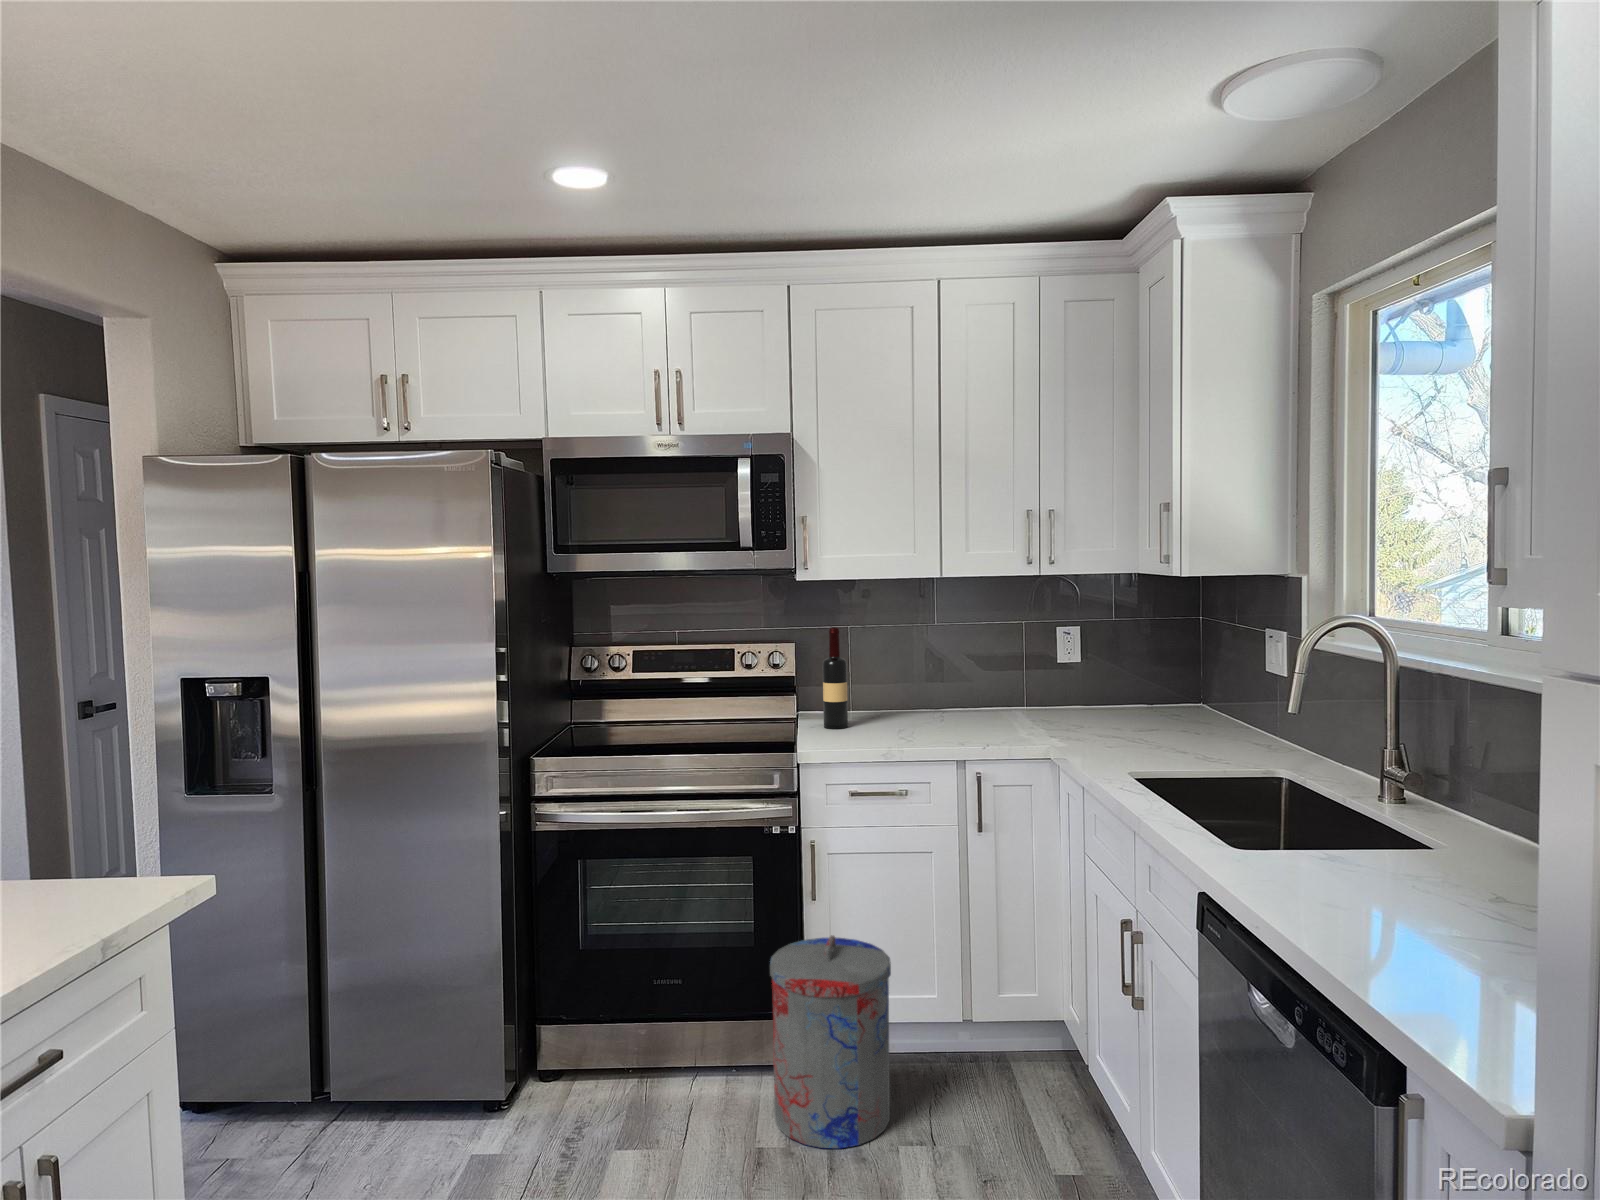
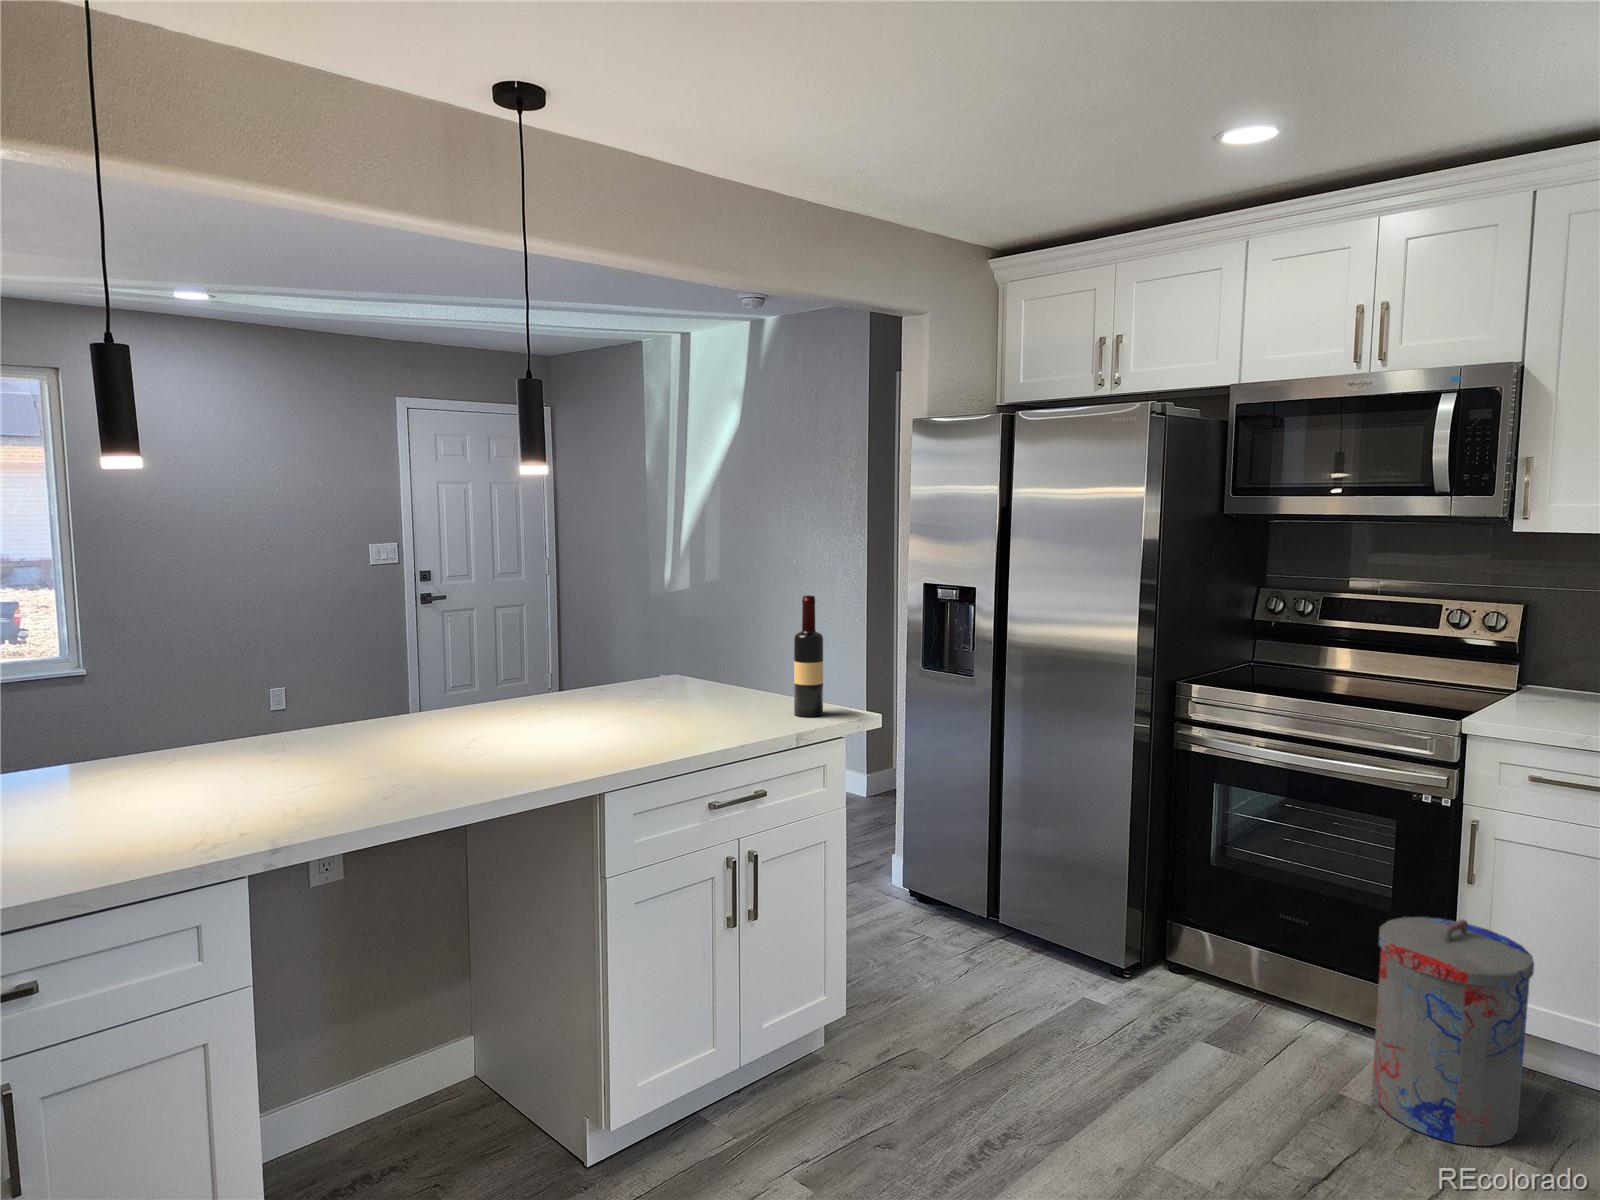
wine bottle: present [823,628,848,729] -> present [794,596,823,717]

